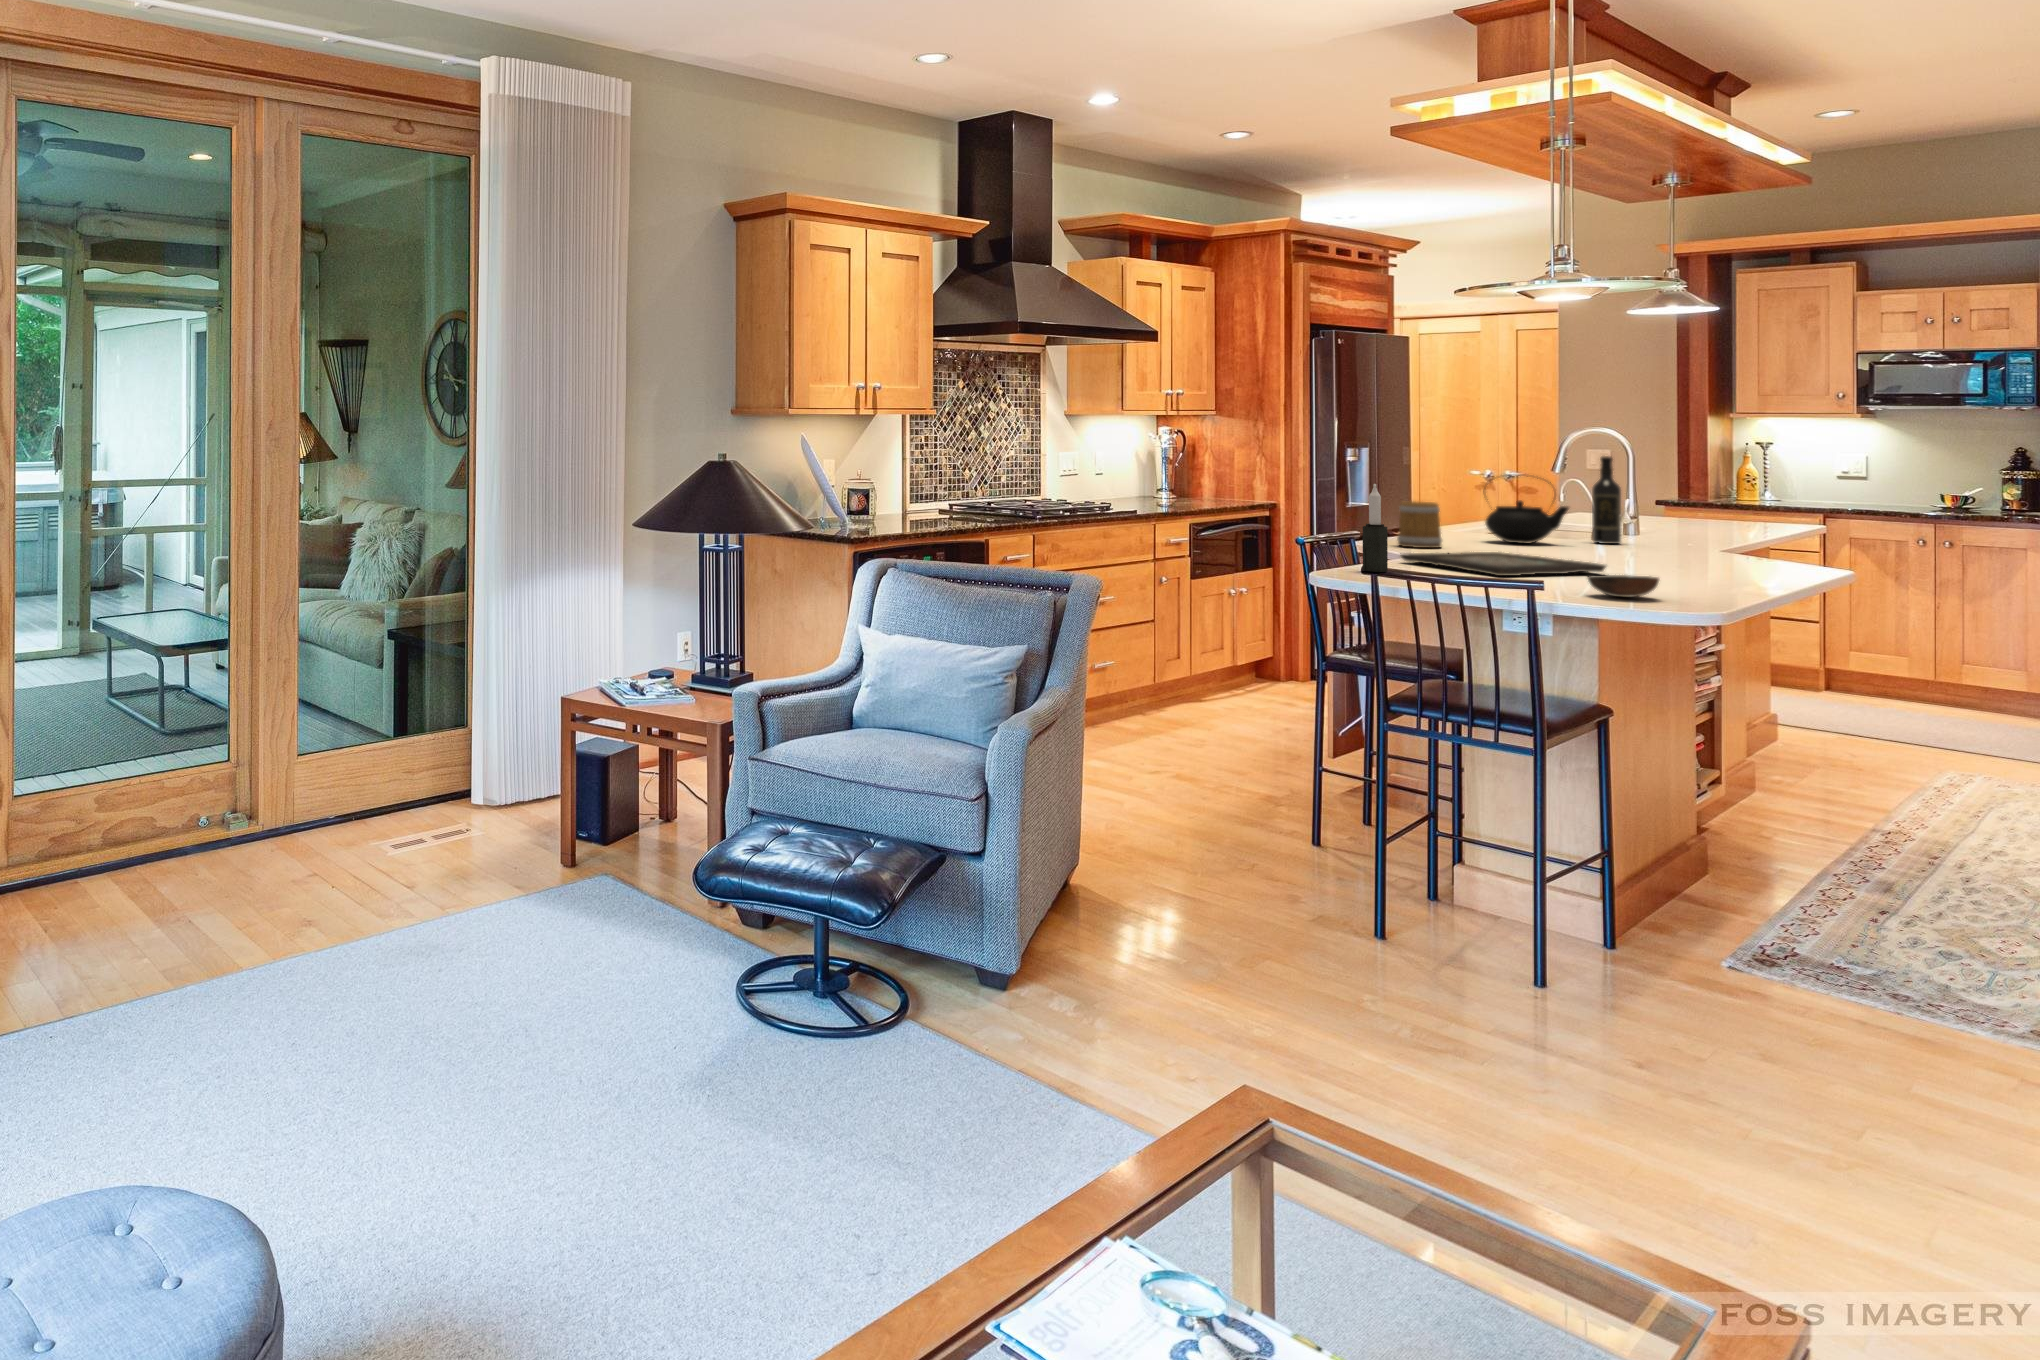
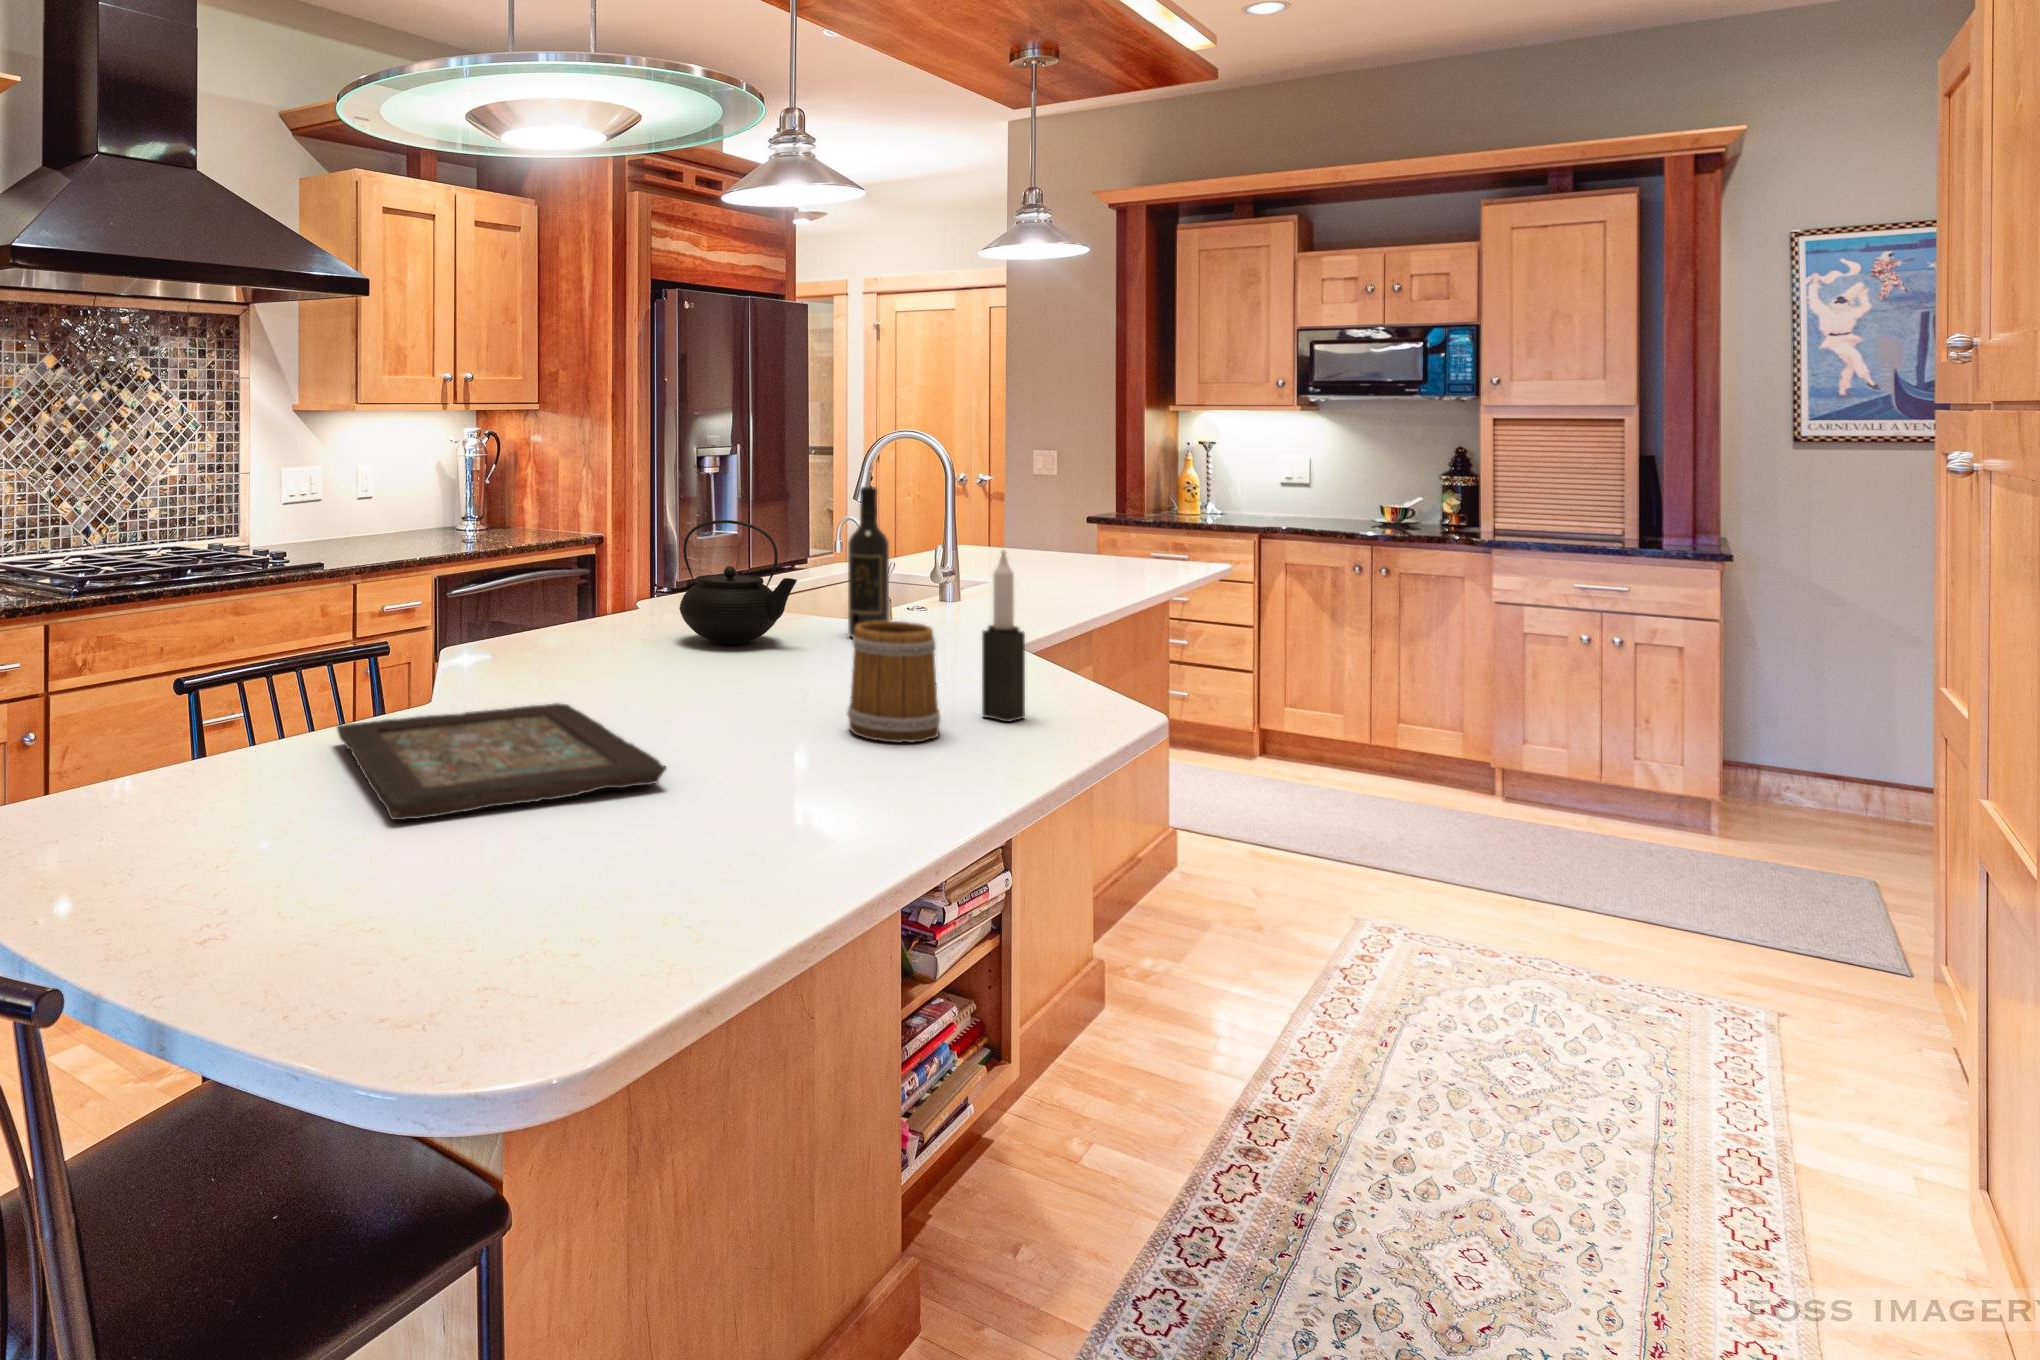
candle: present [1363,484,1388,572] -> present [982,550,1025,722]
mug: present [1397,501,1442,548] -> present [847,621,940,743]
bowl: present [1588,575,1659,597] -> none [368,889,541,987]

